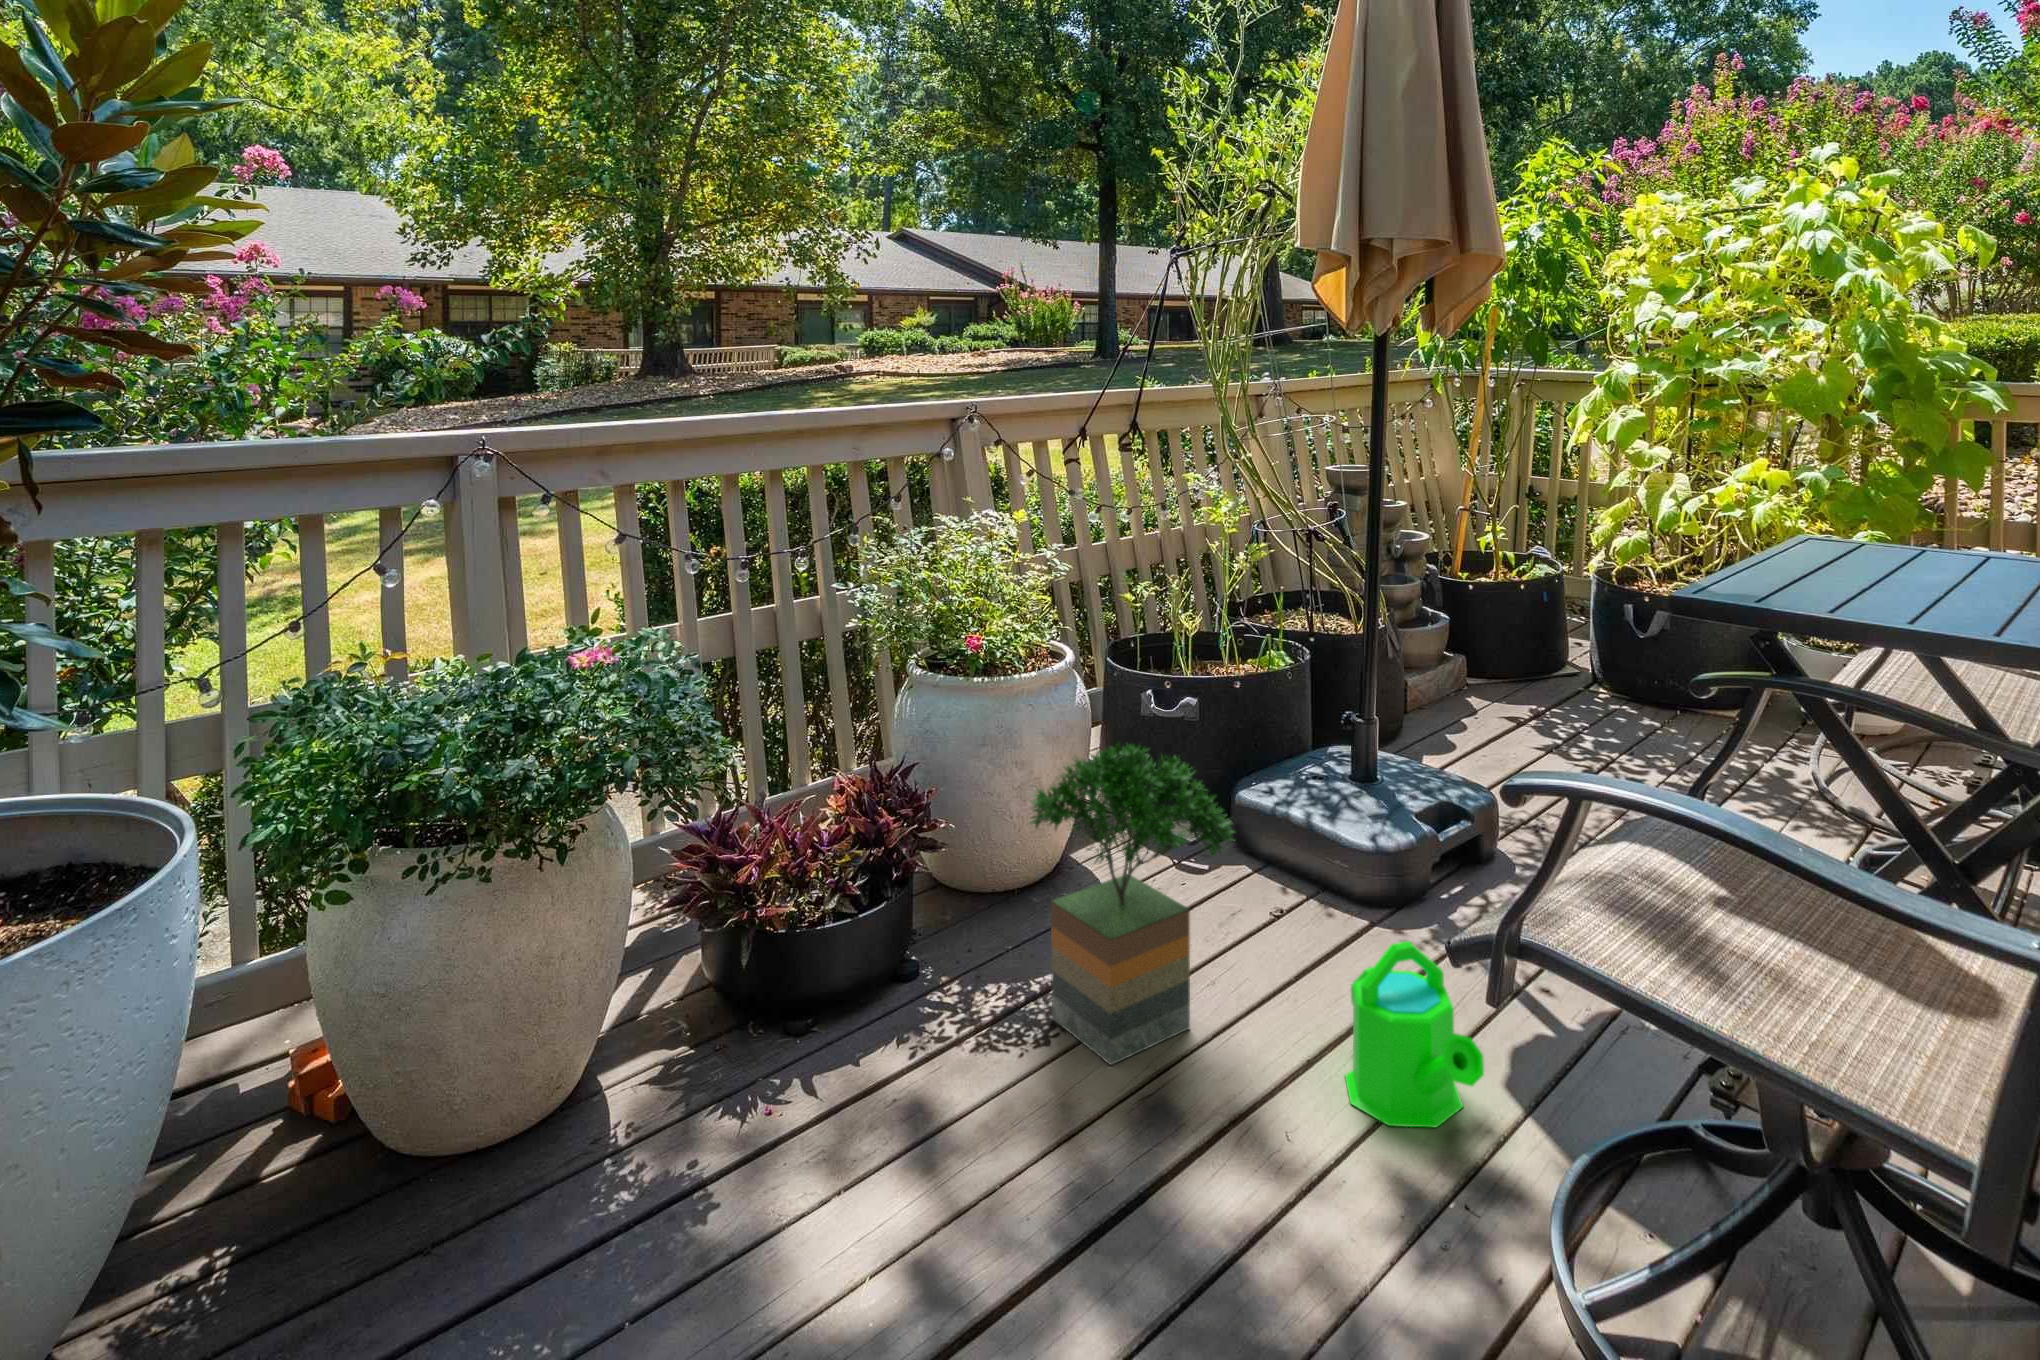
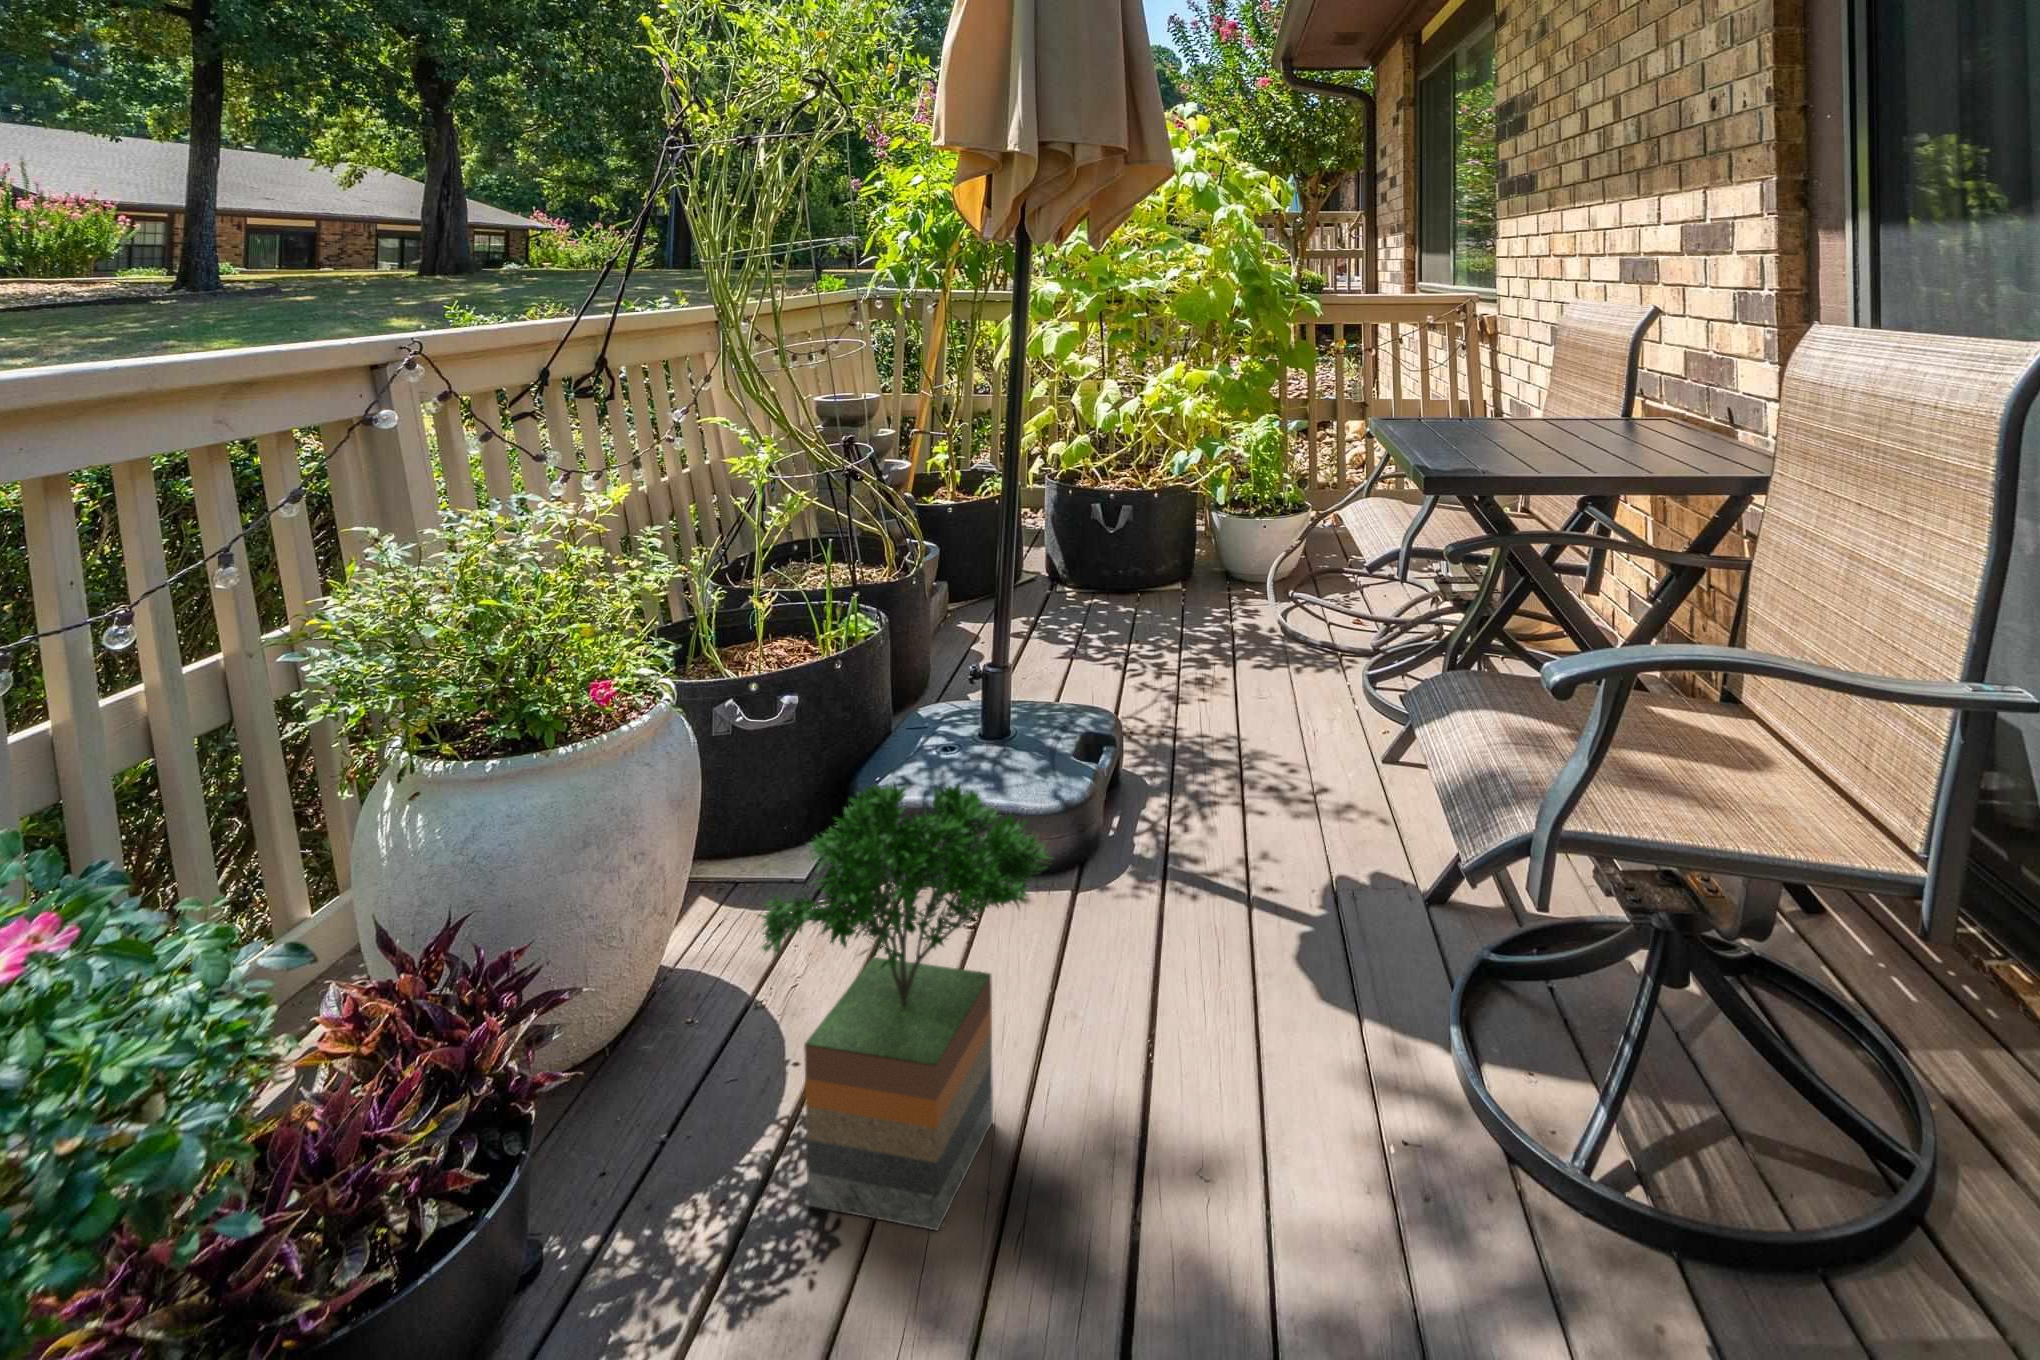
watering can: present [1345,941,1484,1128] -> none [1166,912,1383,1126]

